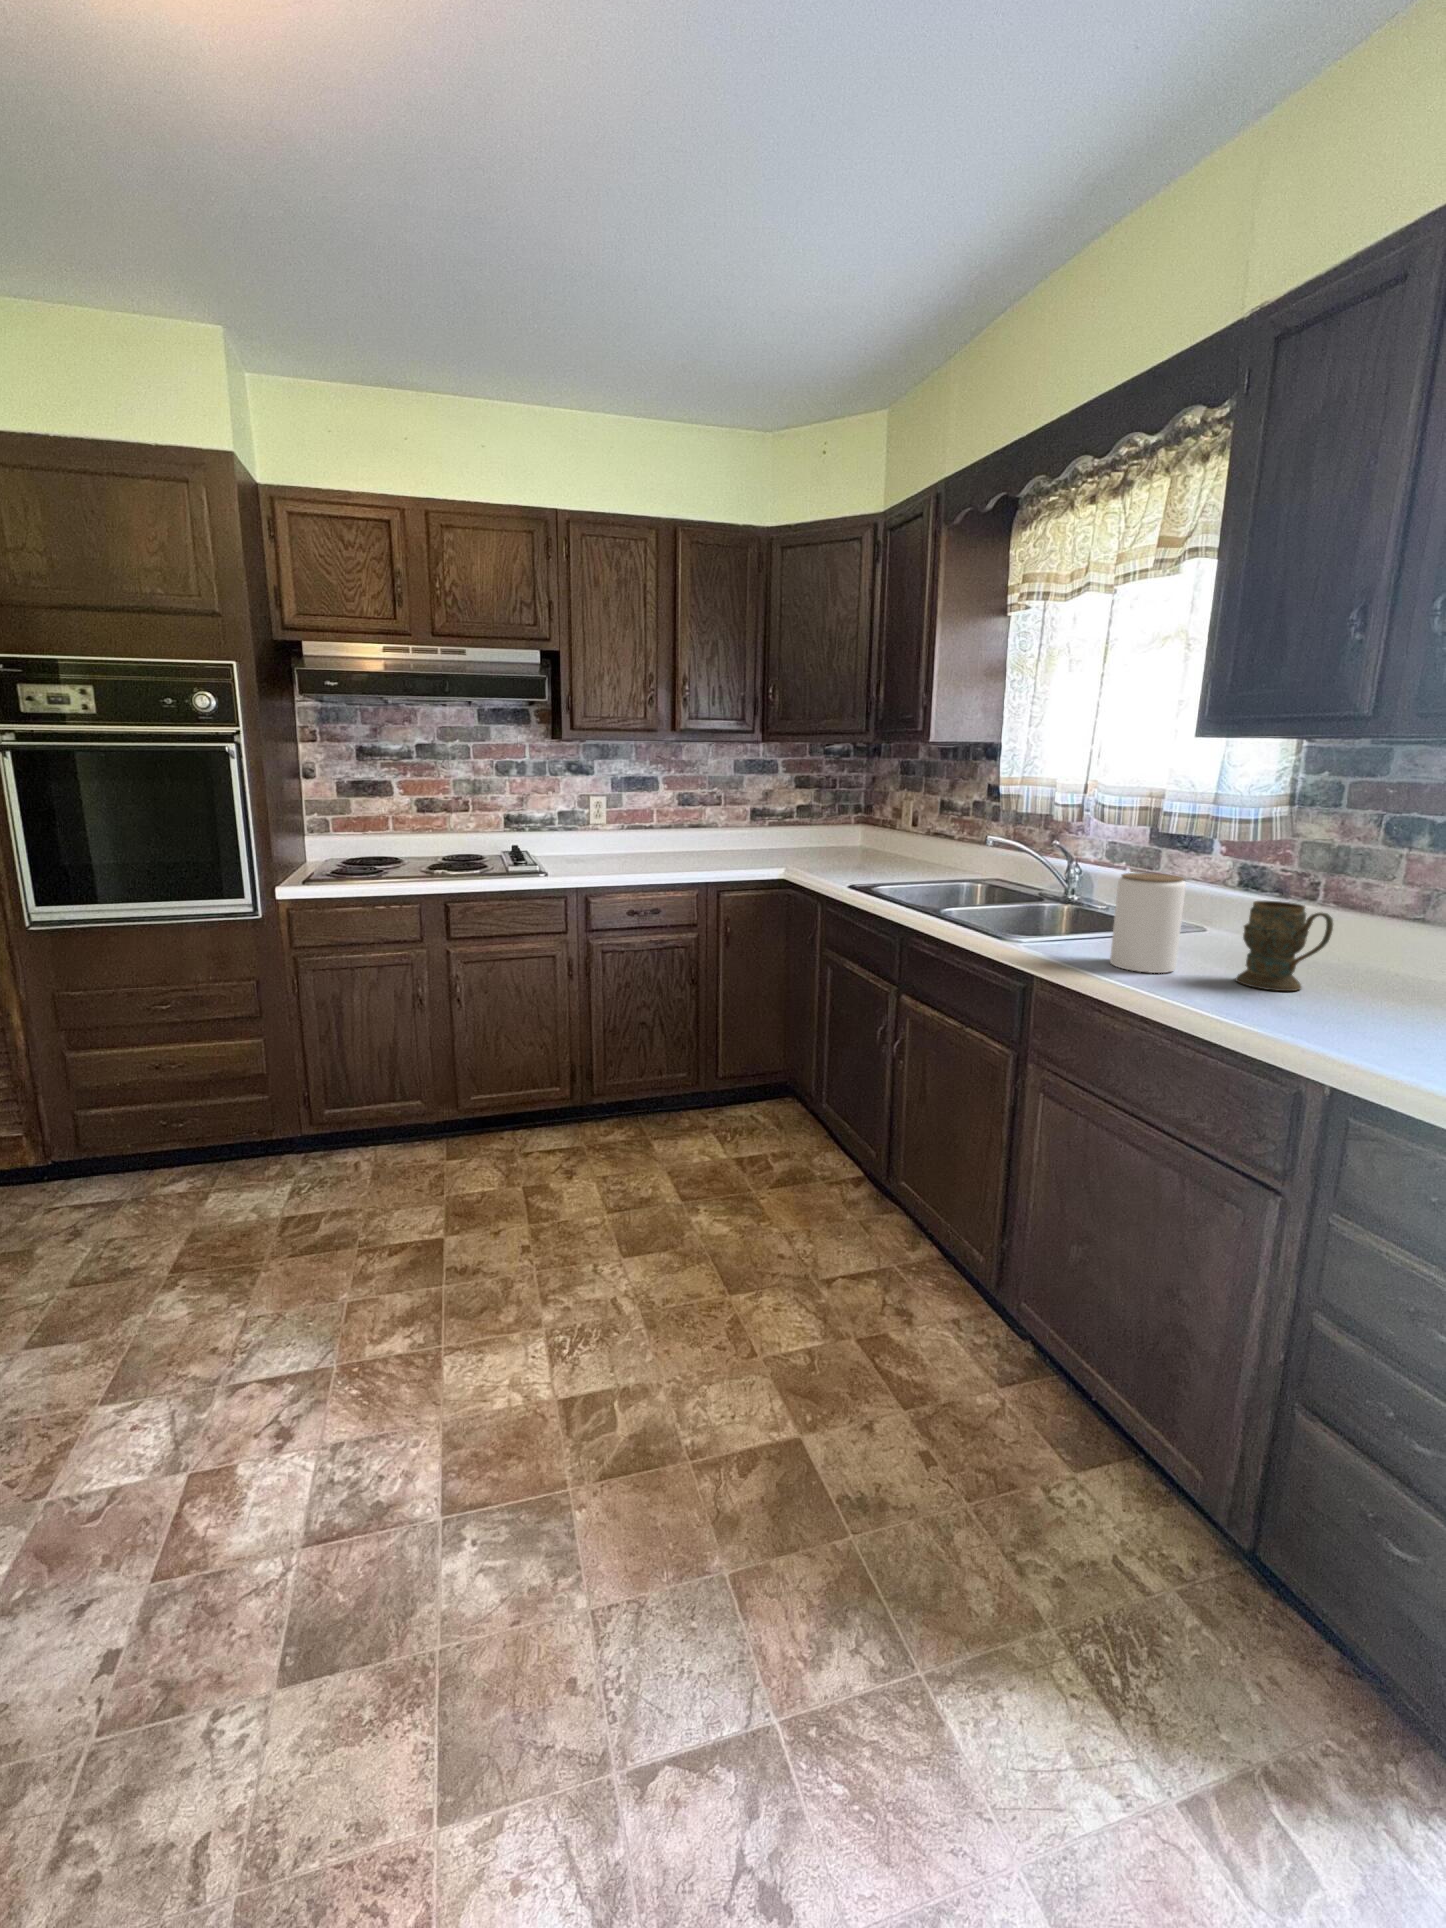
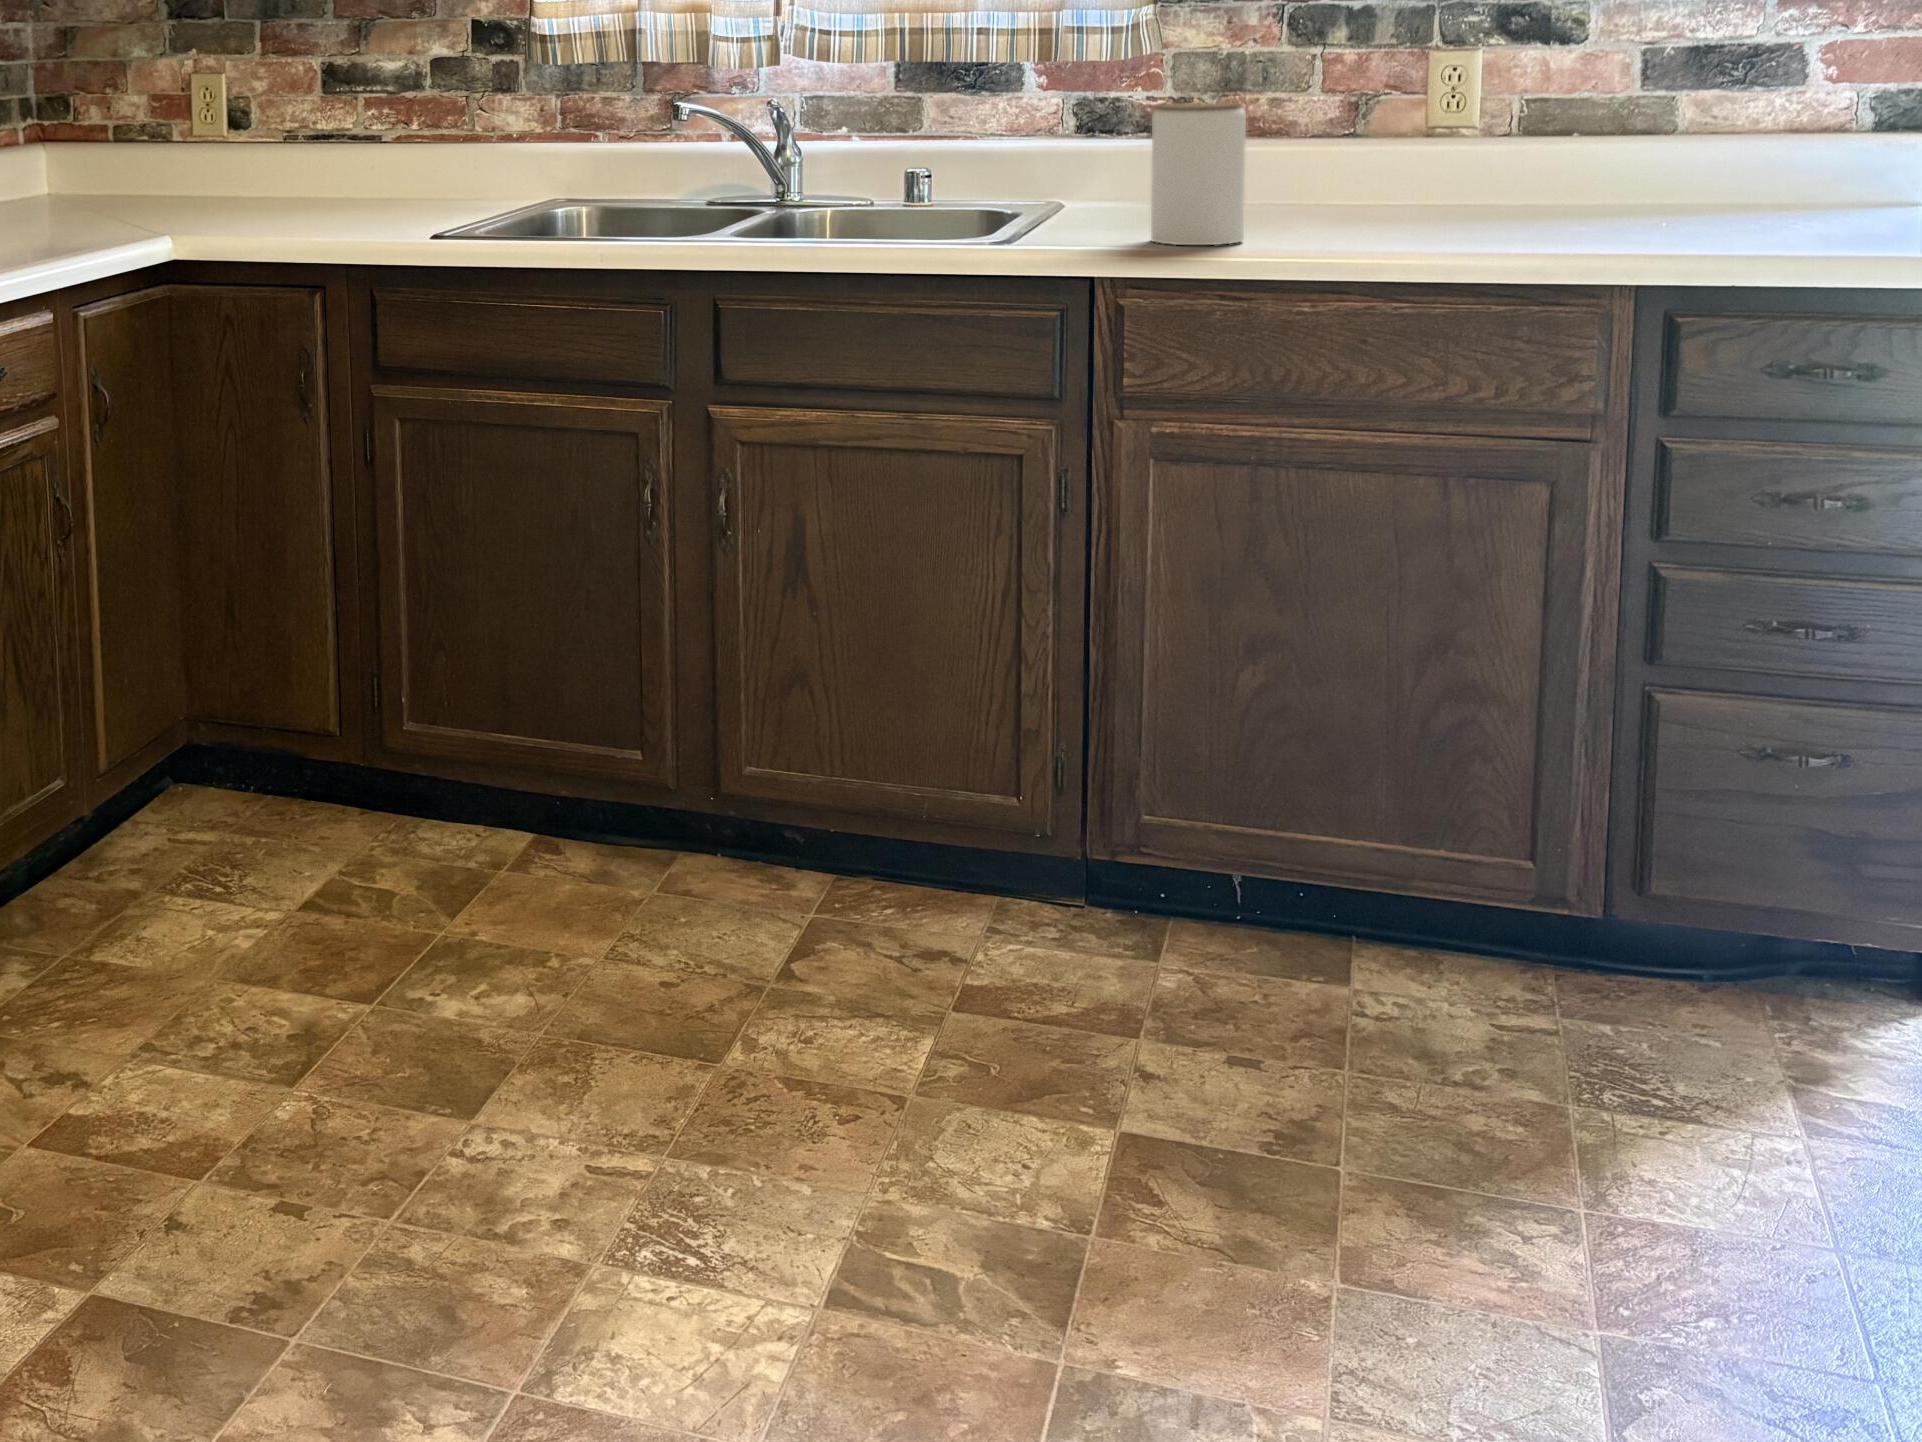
mug: present [1236,901,1333,991] -> none [1291,120,1410,237]

